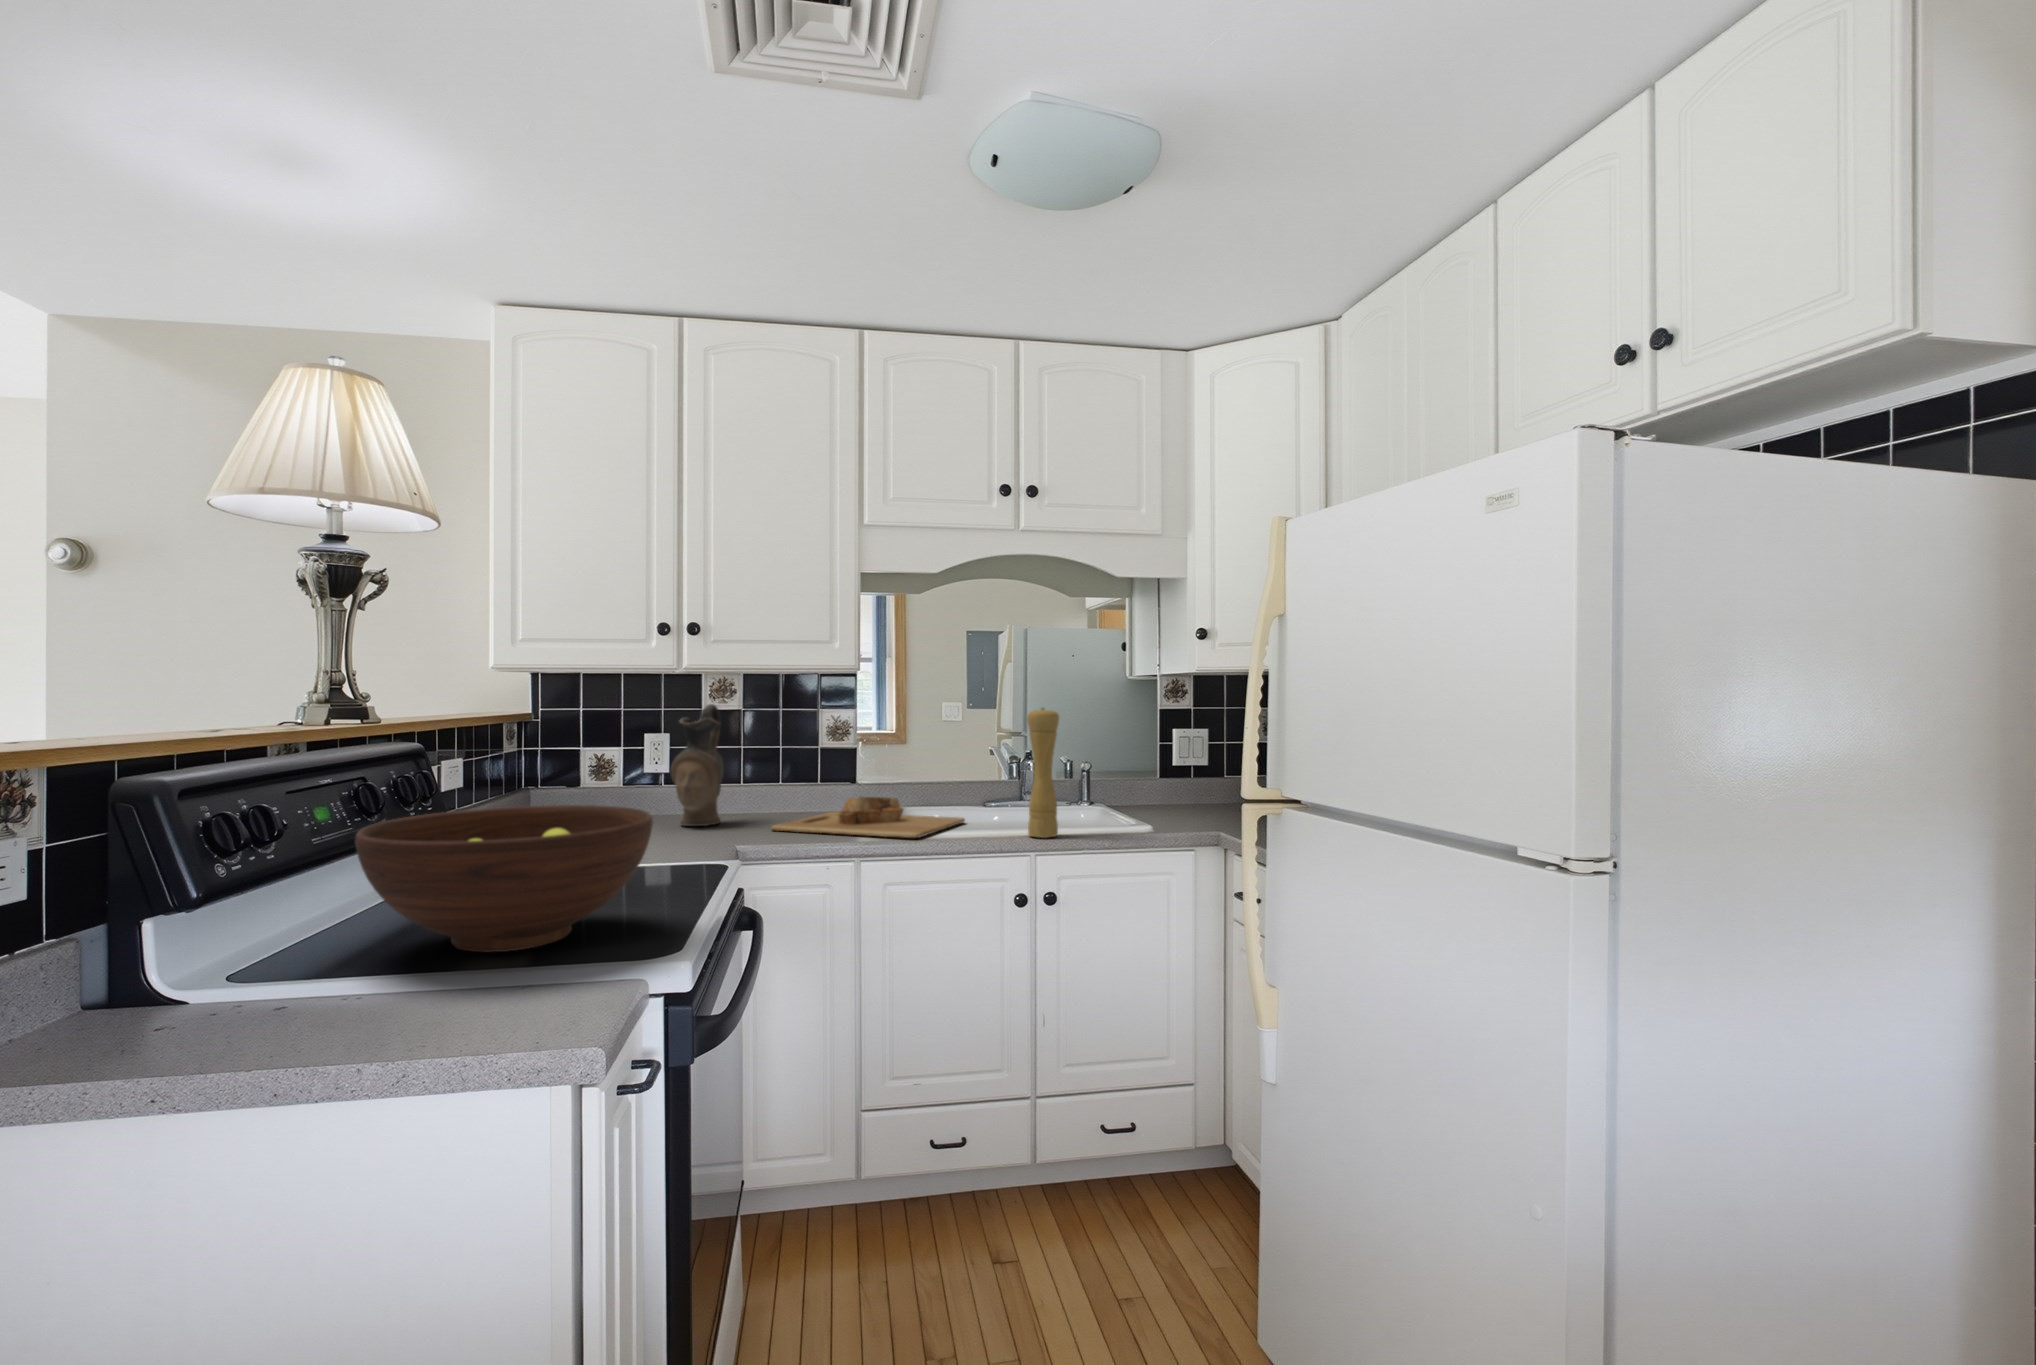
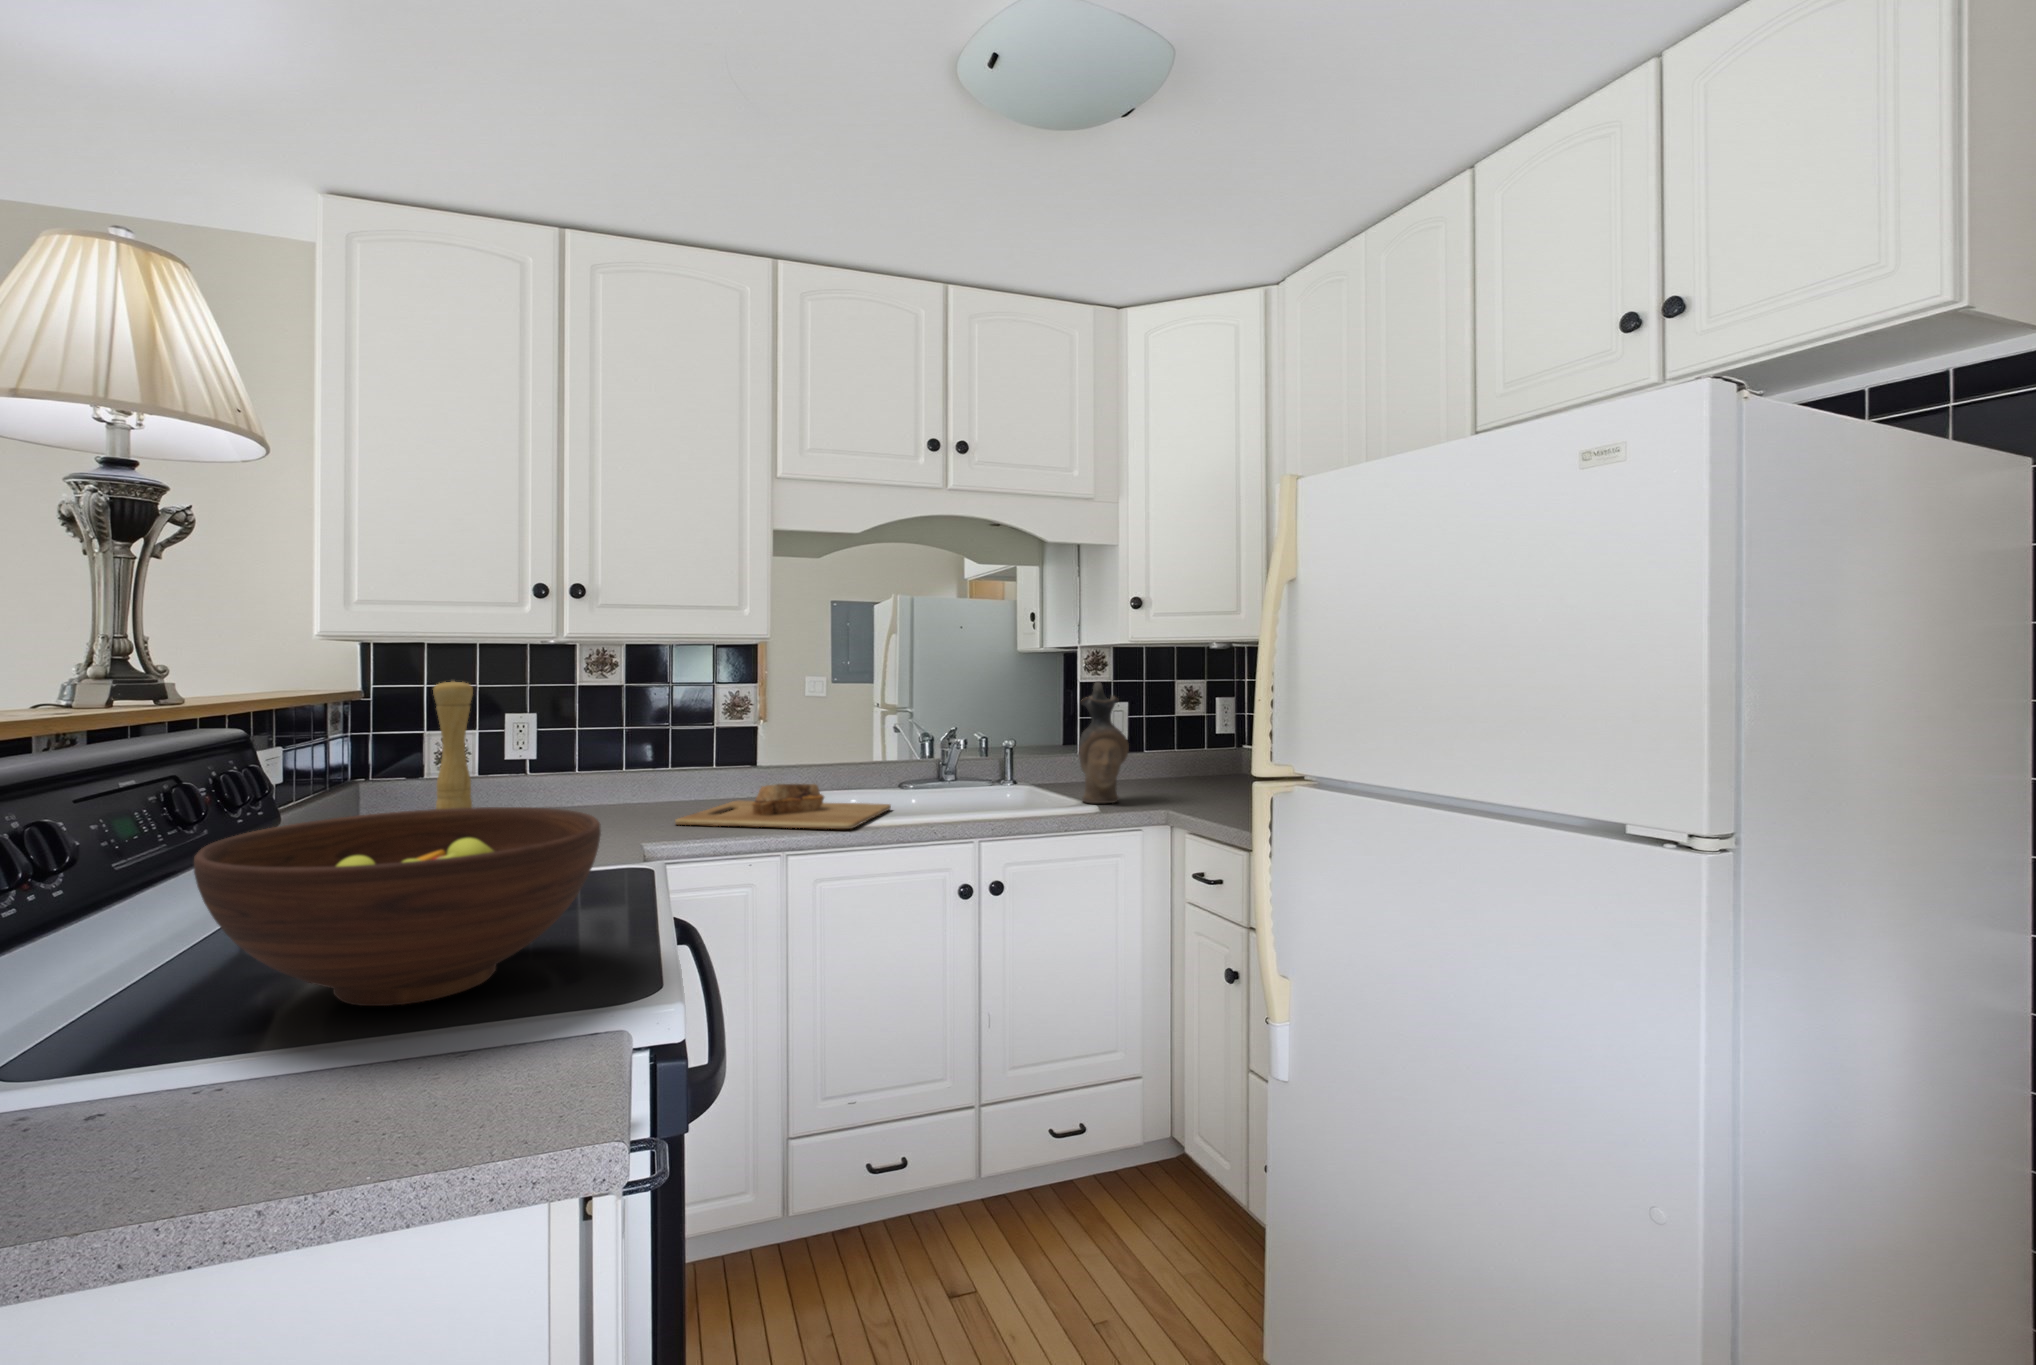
ceramic pitcher: present [670,704,724,826] -> present [1079,682,1129,803]
pepper mill: present [1027,708,1059,838] -> present [433,680,473,809]

